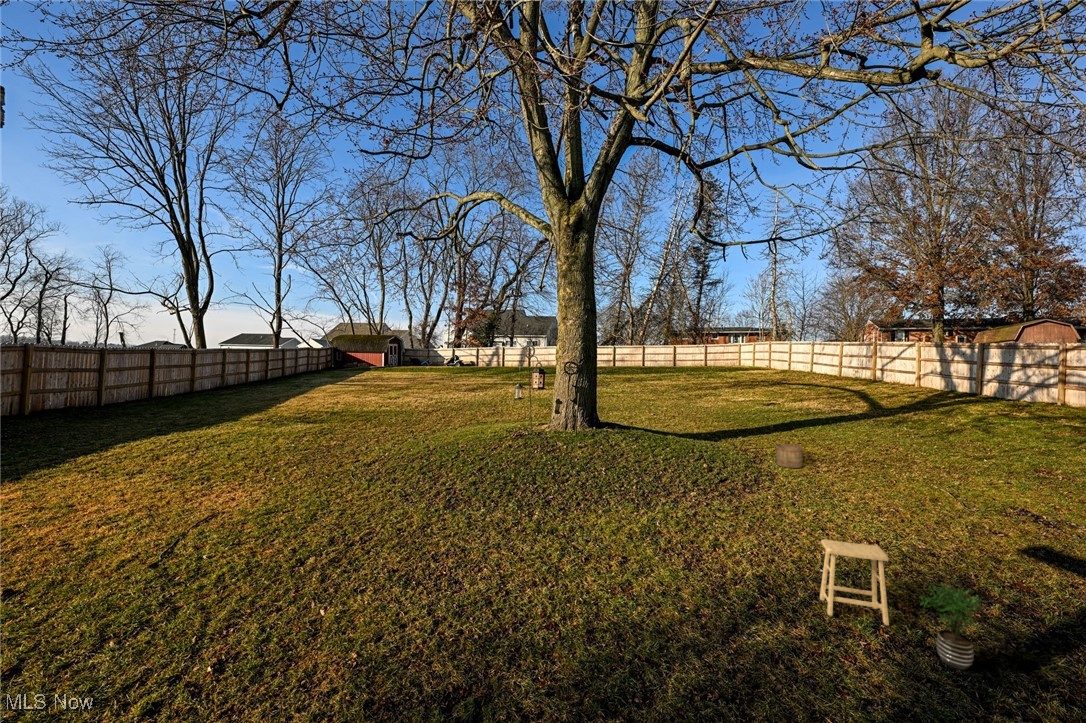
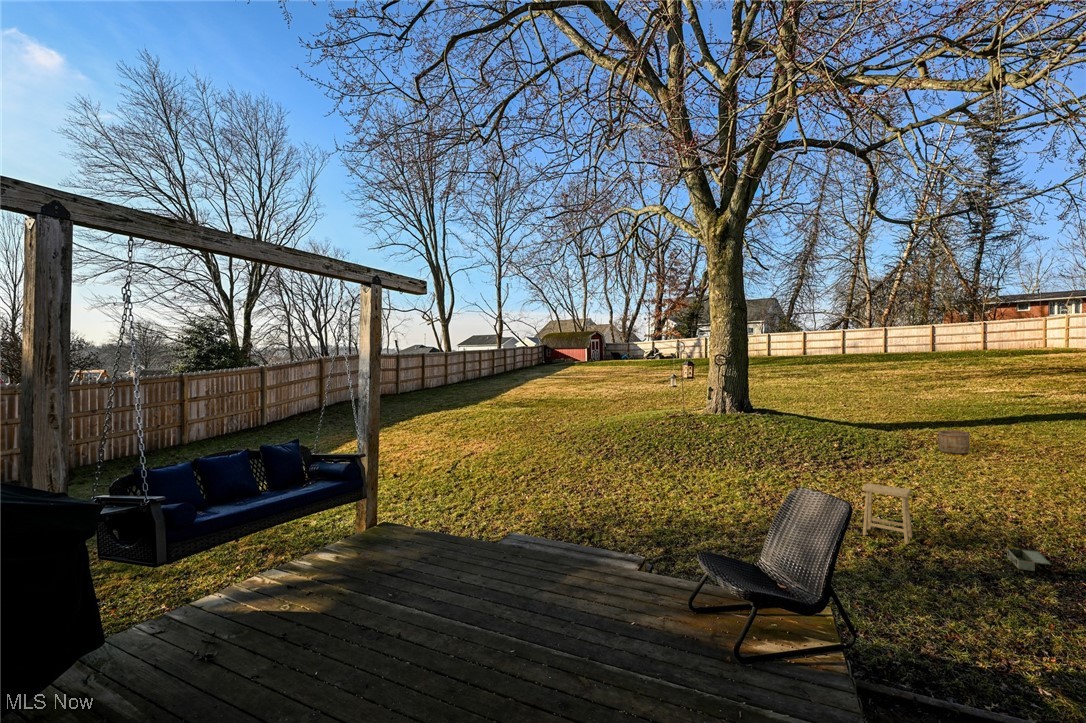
potted plant: present [920,585,982,670] -> none [910,508,958,566]
toolbox: none [993,617,1068,654] -> present [1007,548,1051,571]

